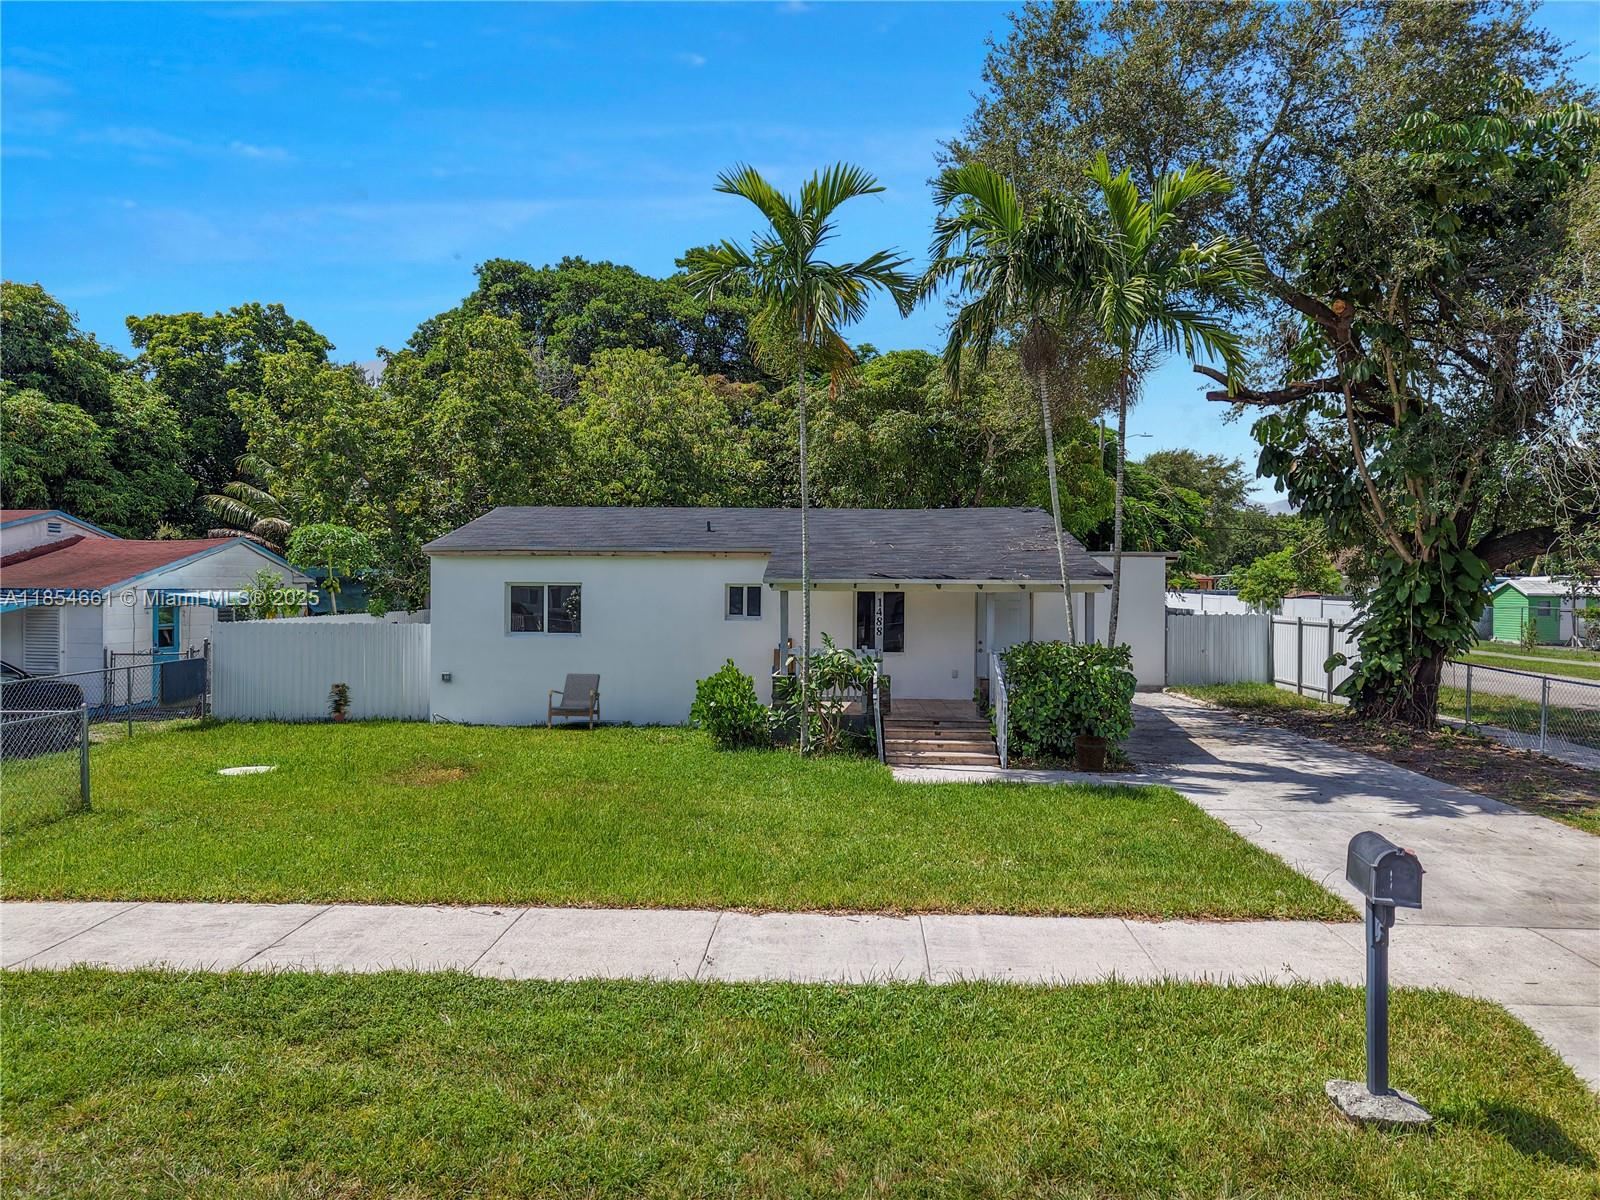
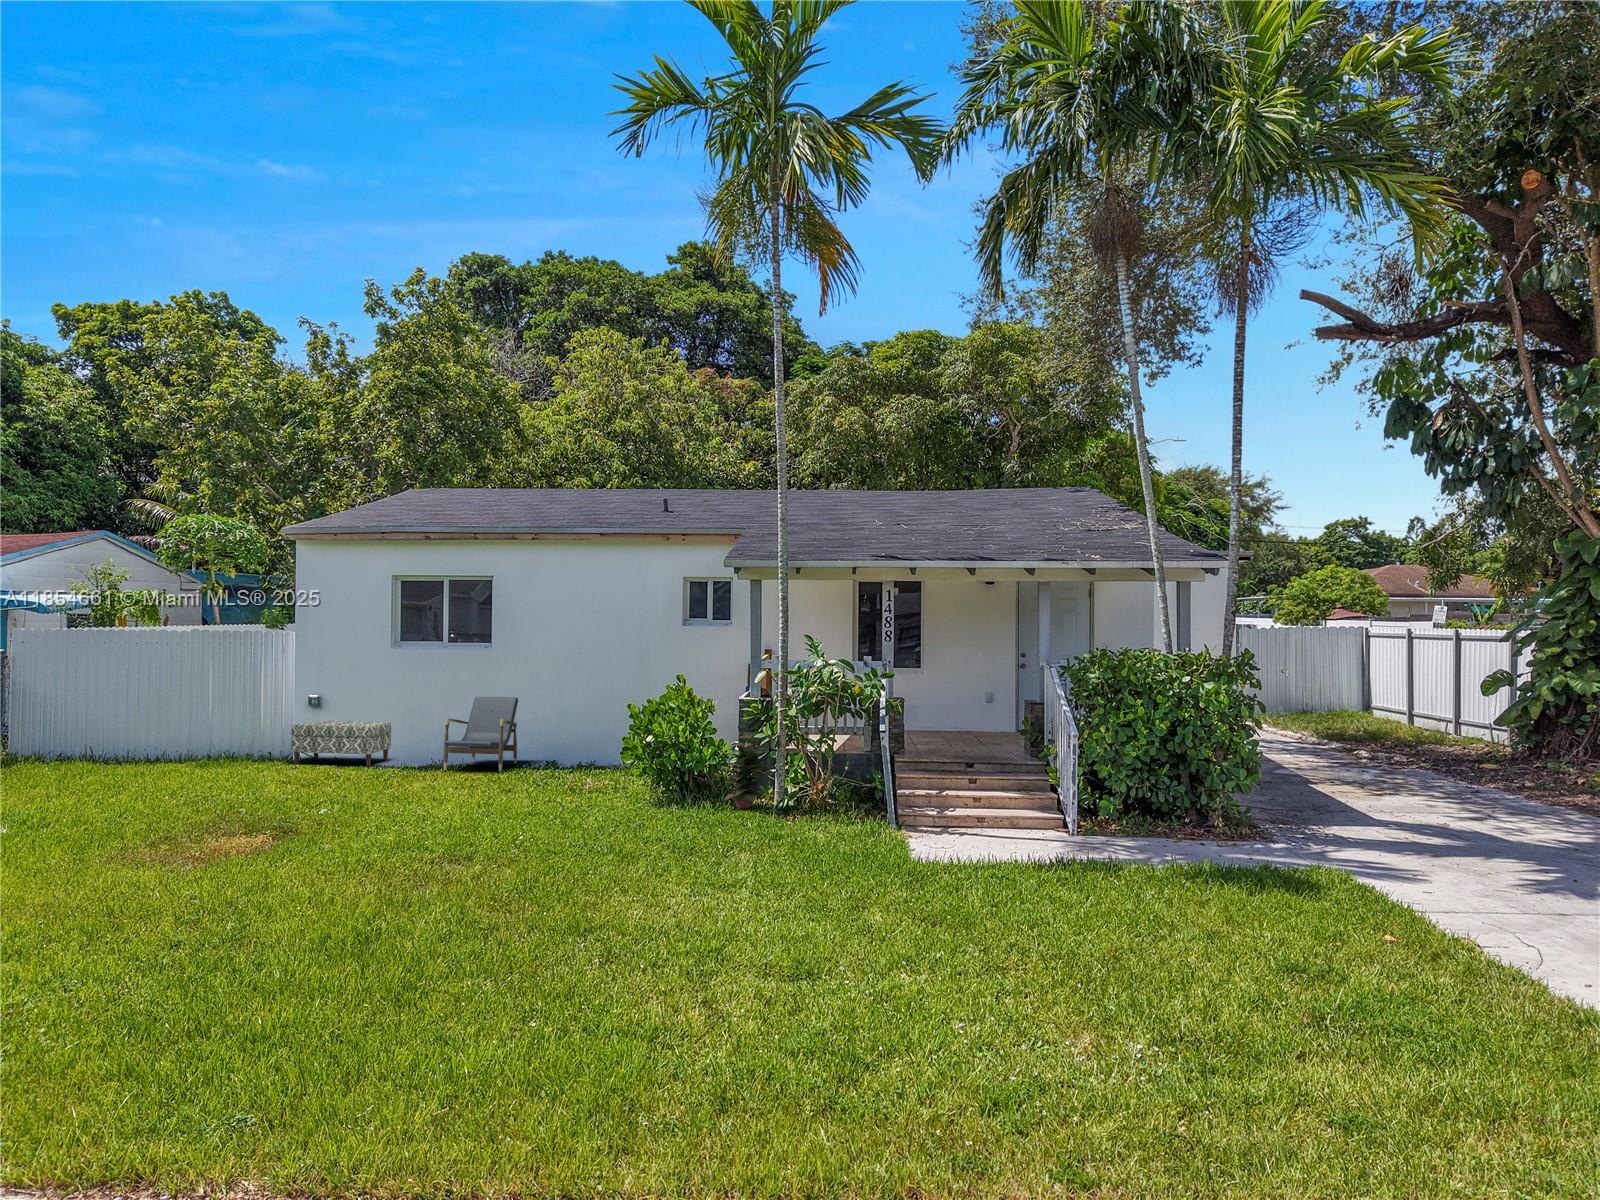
decorative plant: present [326,683,352,721] -> present [724,743,767,808]
bench: none [431,691,503,726] -> present [291,720,391,766]
bucket: present [1074,735,1108,771] -> none [1177,783,1228,839]

